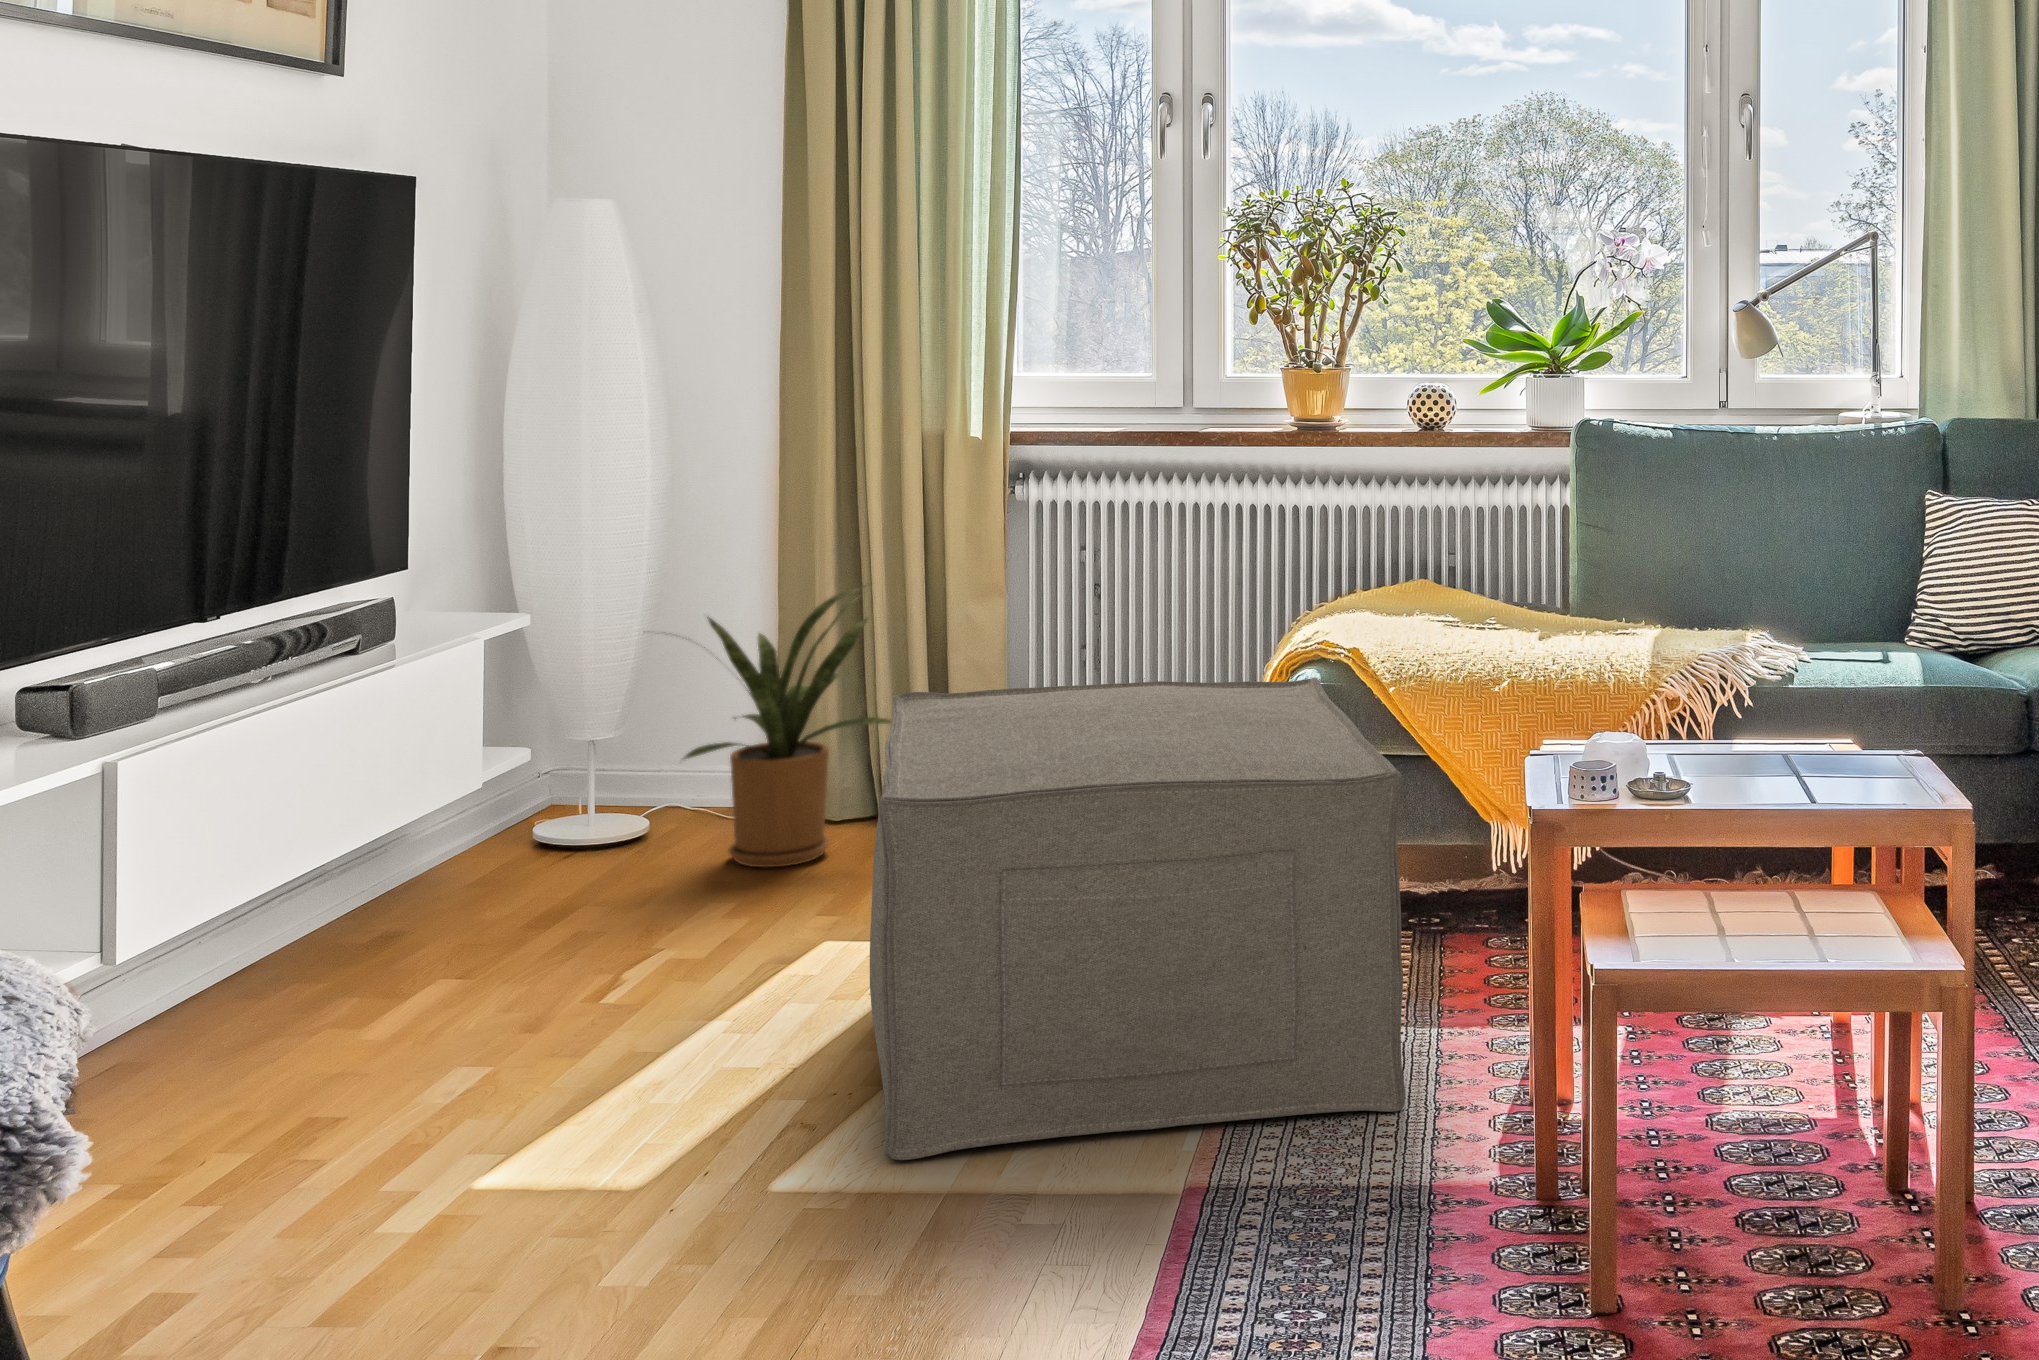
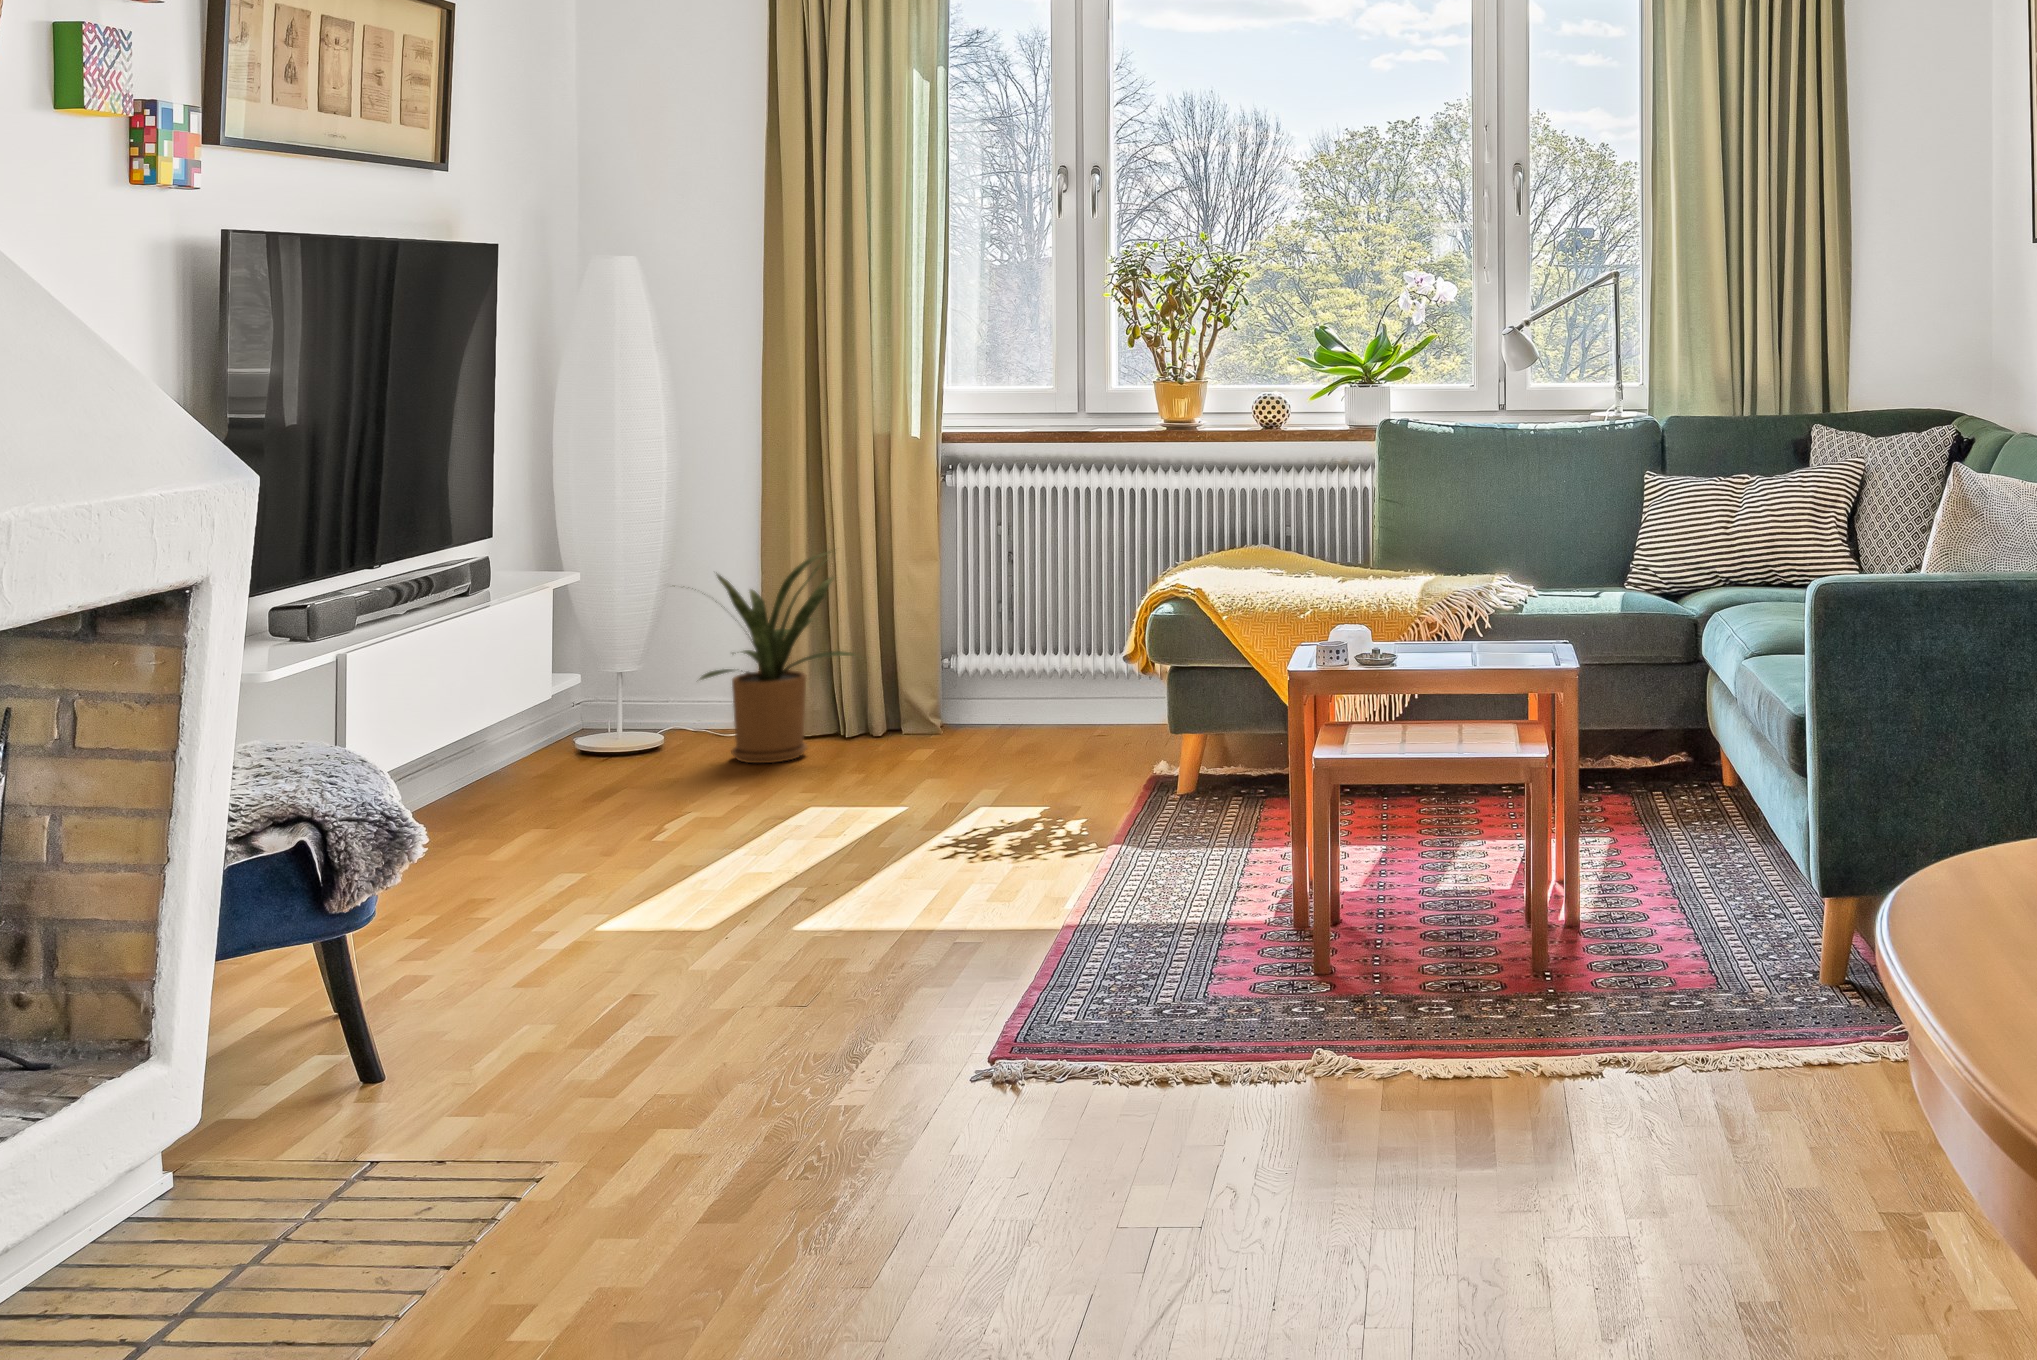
ottoman: present [870,678,1405,1160] -> none [862,606,1220,911]

